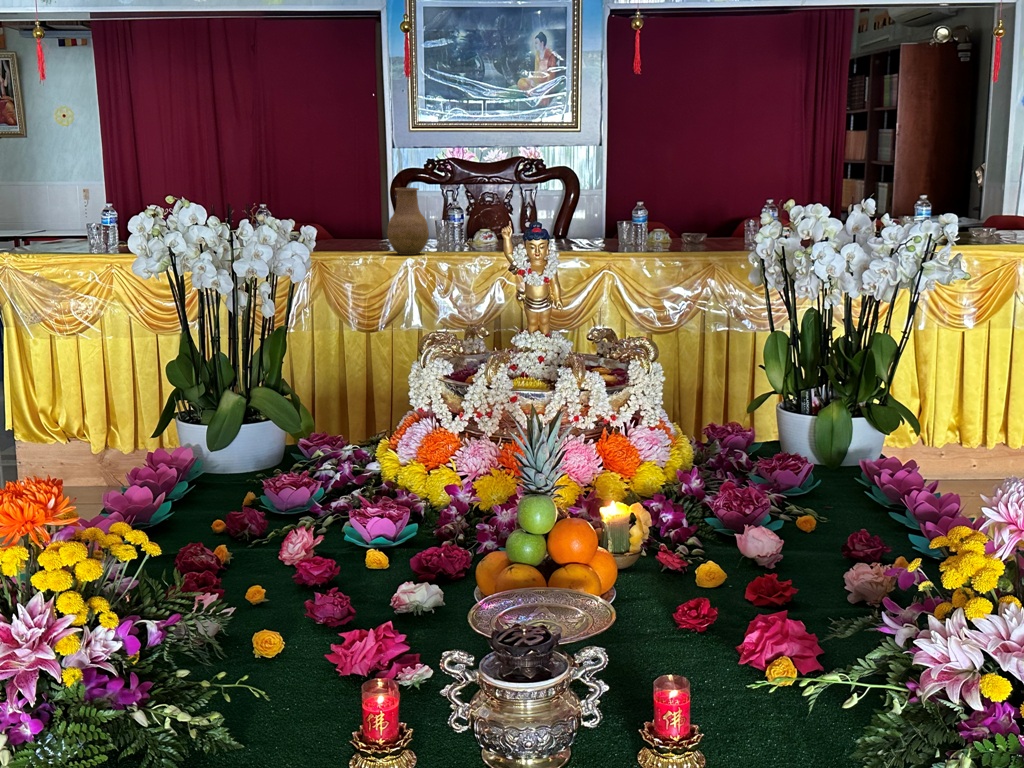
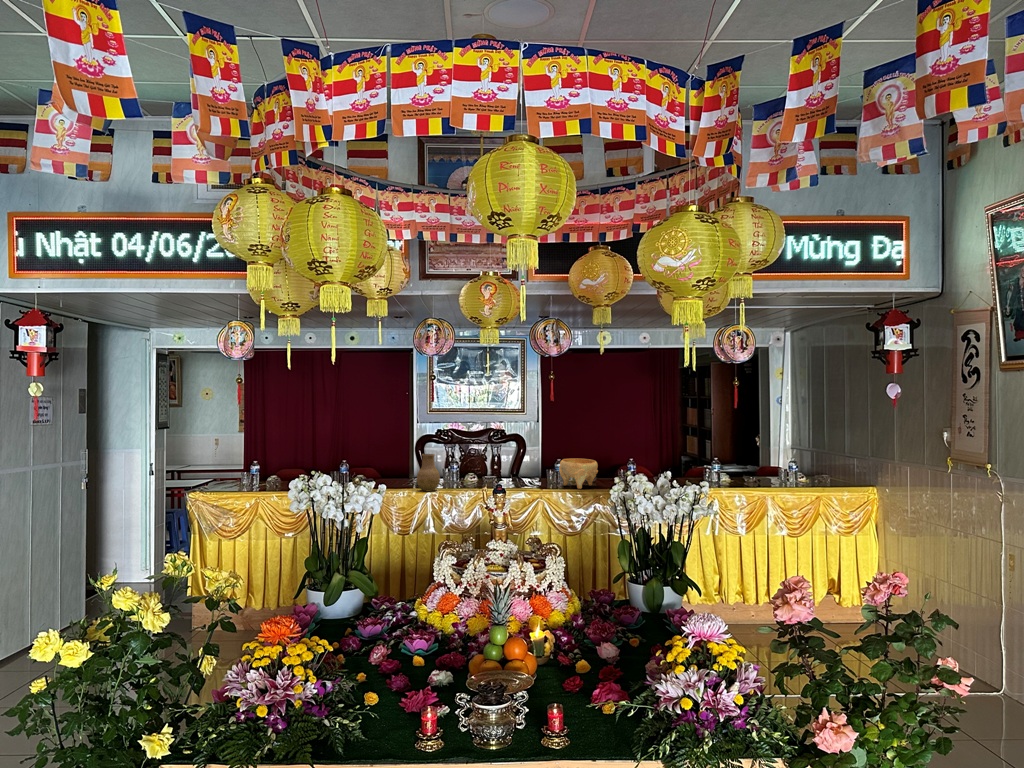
decorative bowl: none [642,197,712,251] -> present [559,459,598,489]

